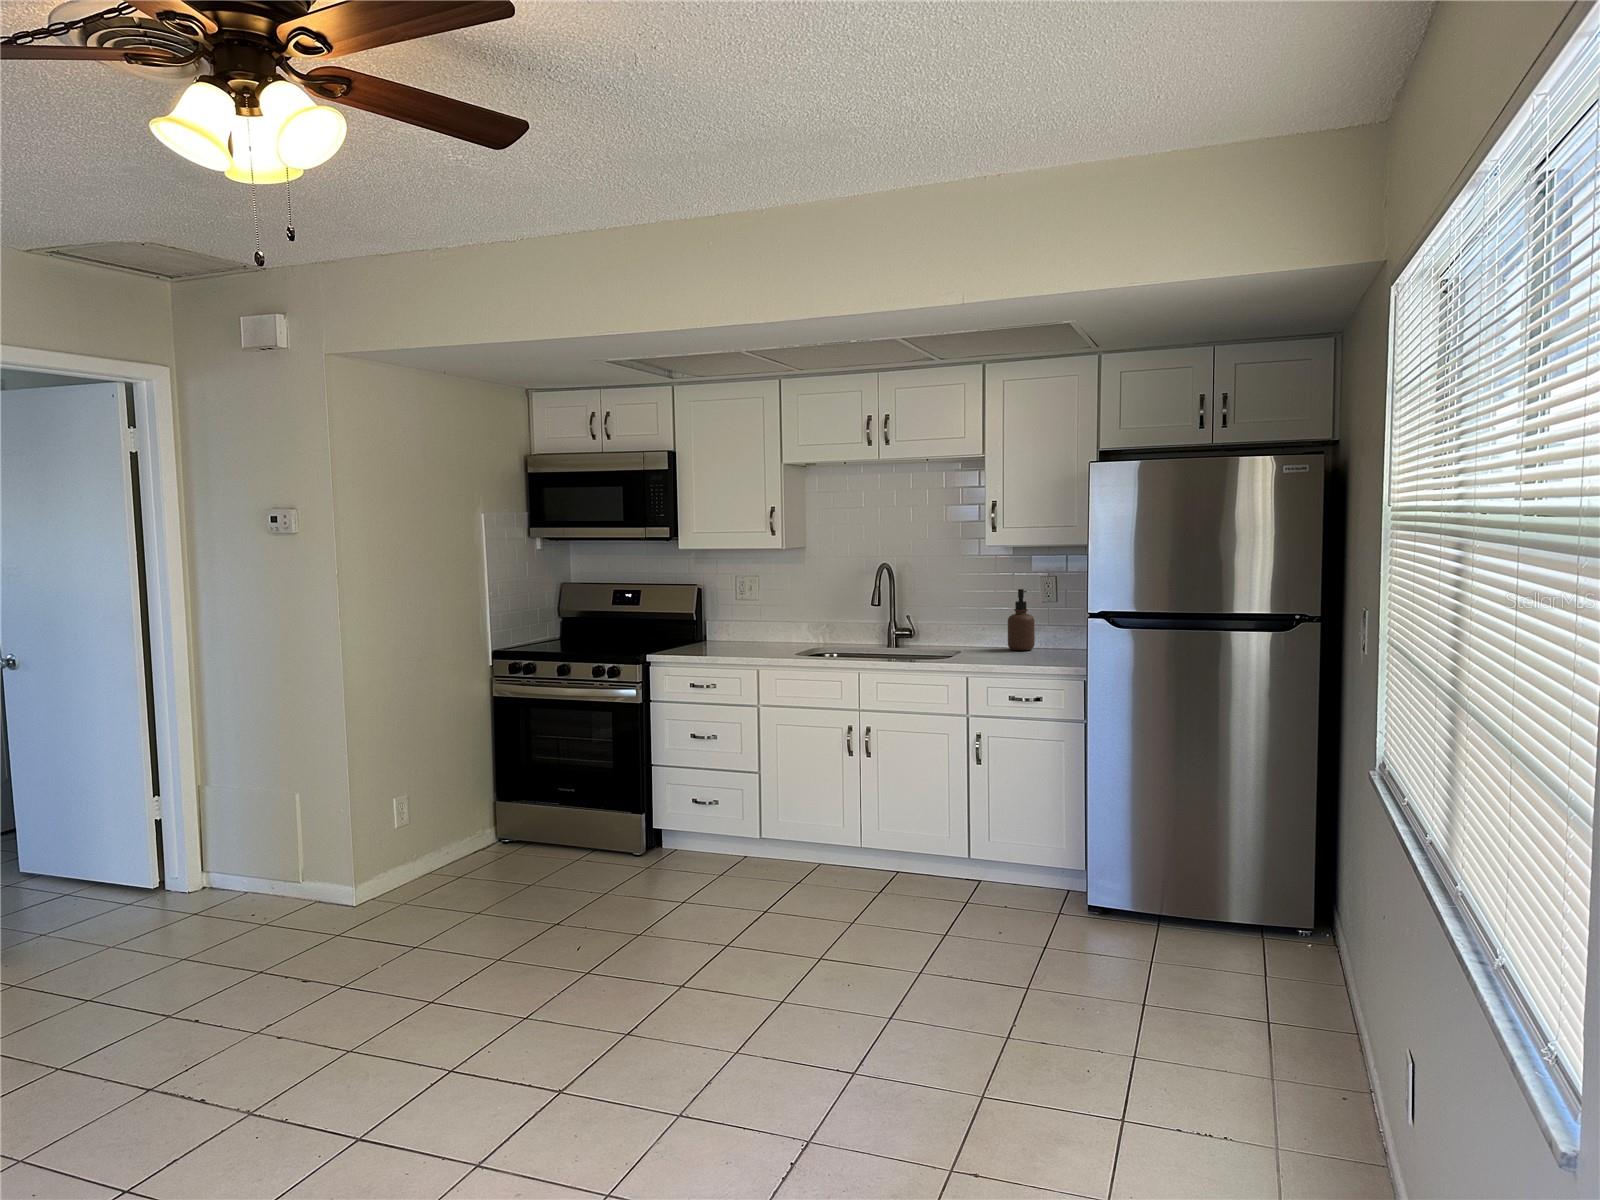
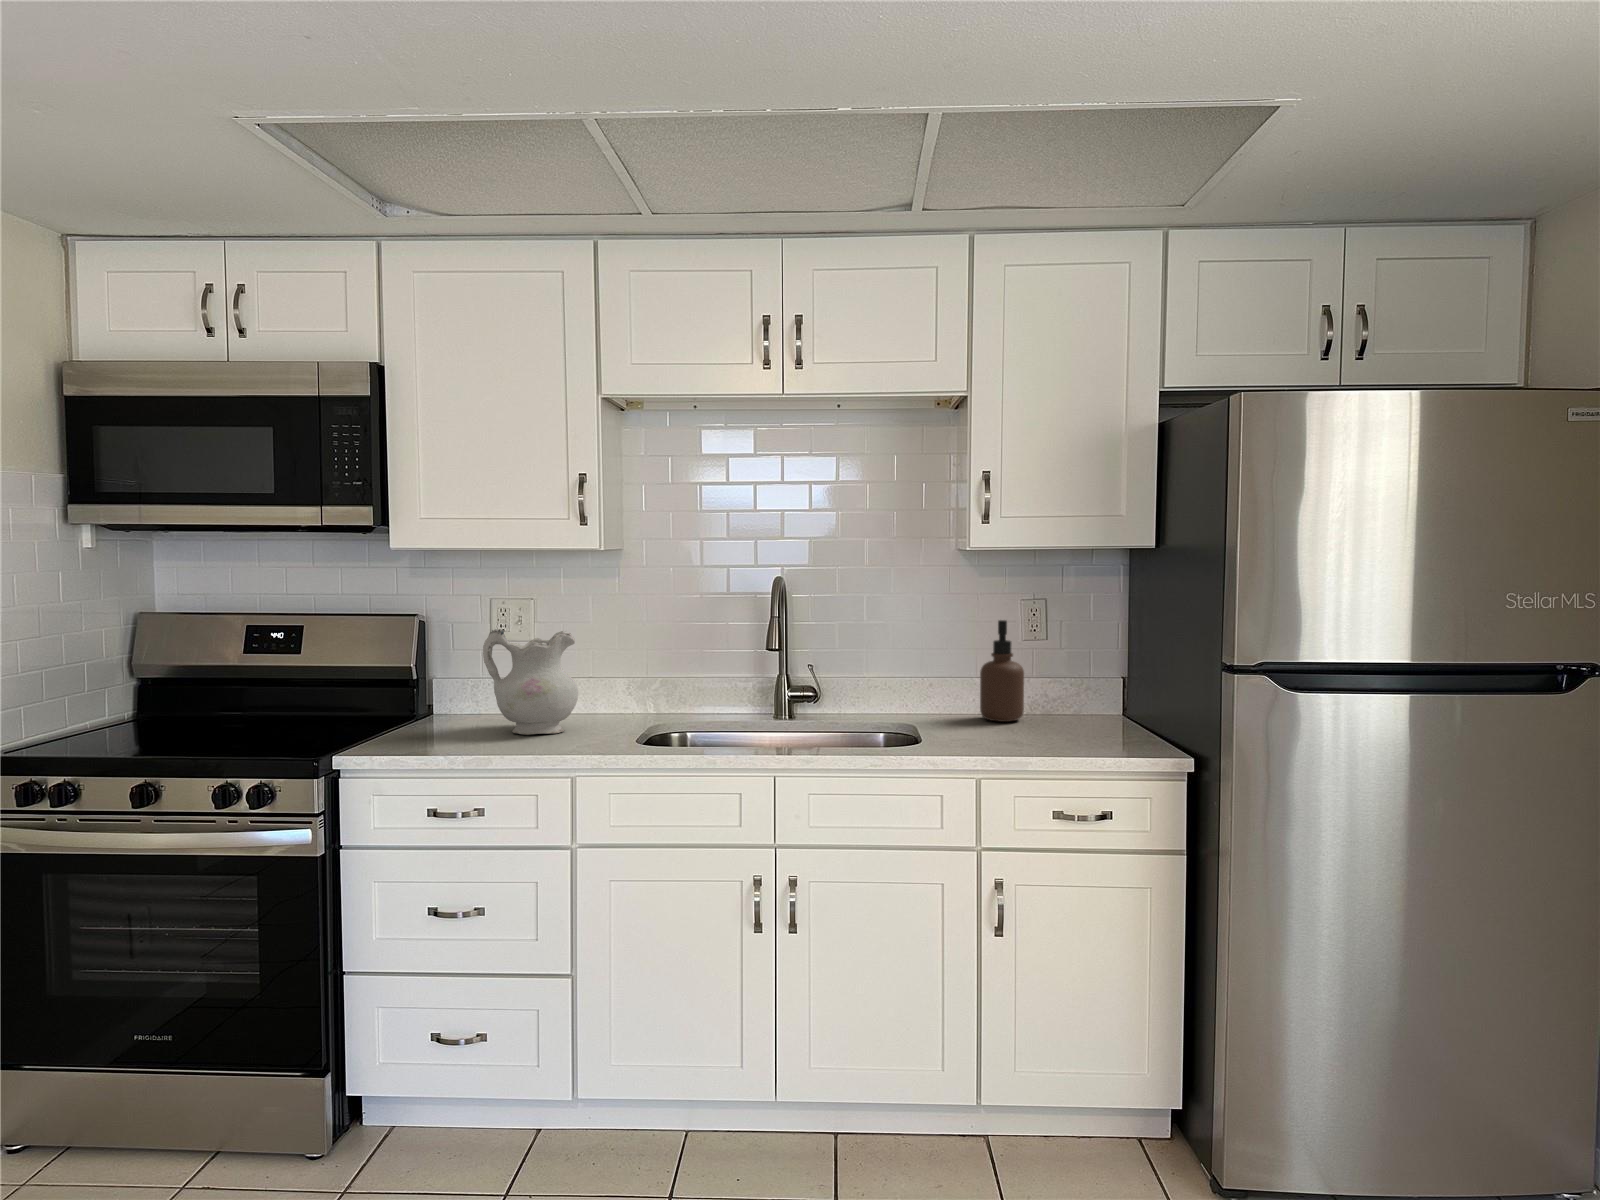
ceramic pitcher: none [725,592,775,650] -> present [483,629,578,735]

